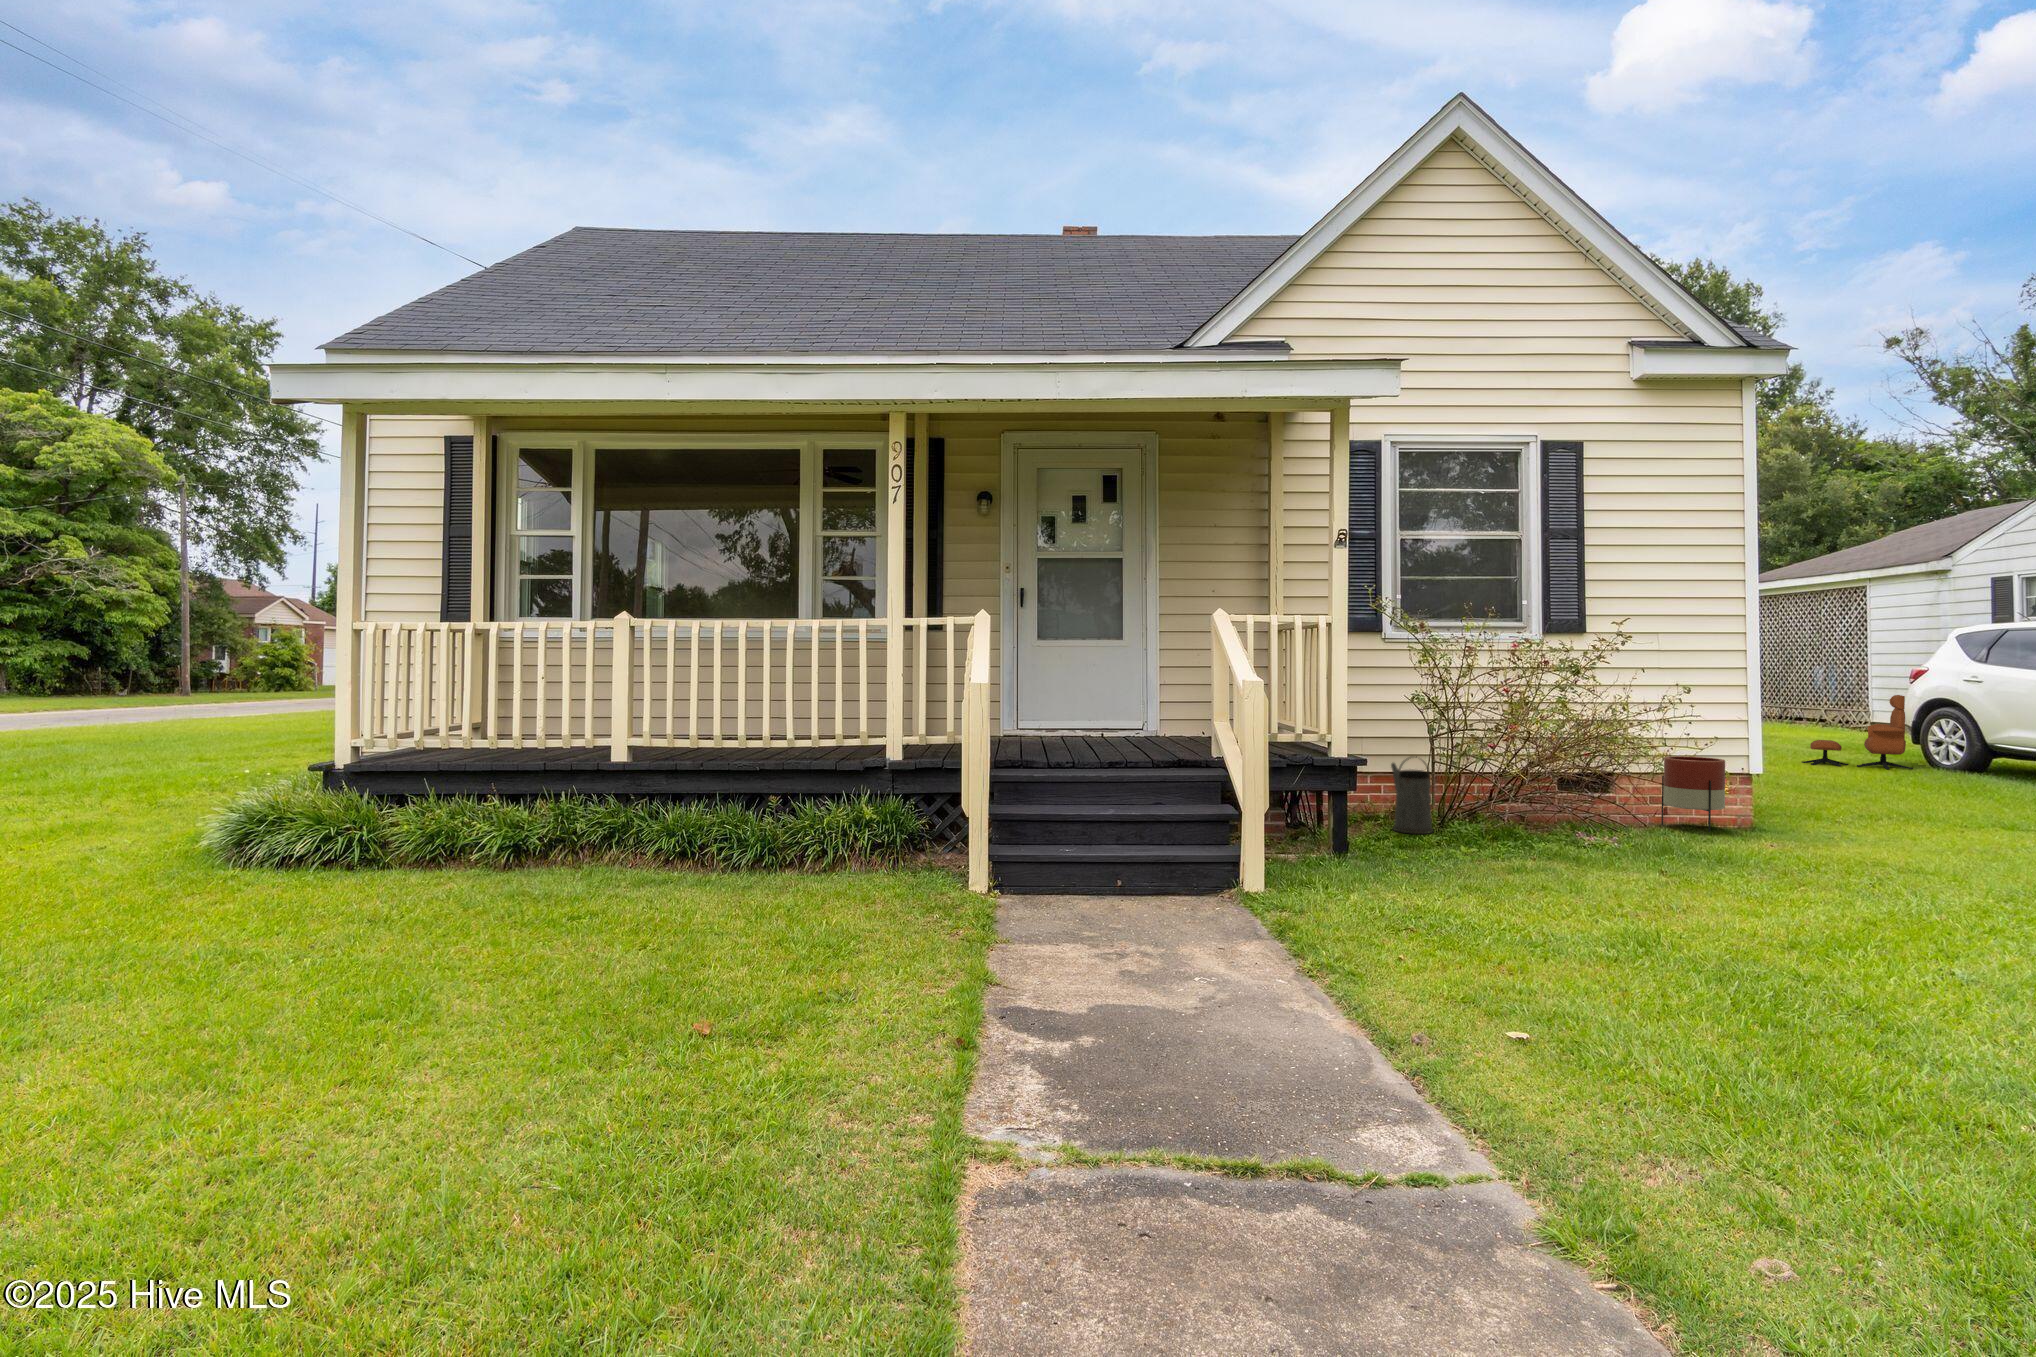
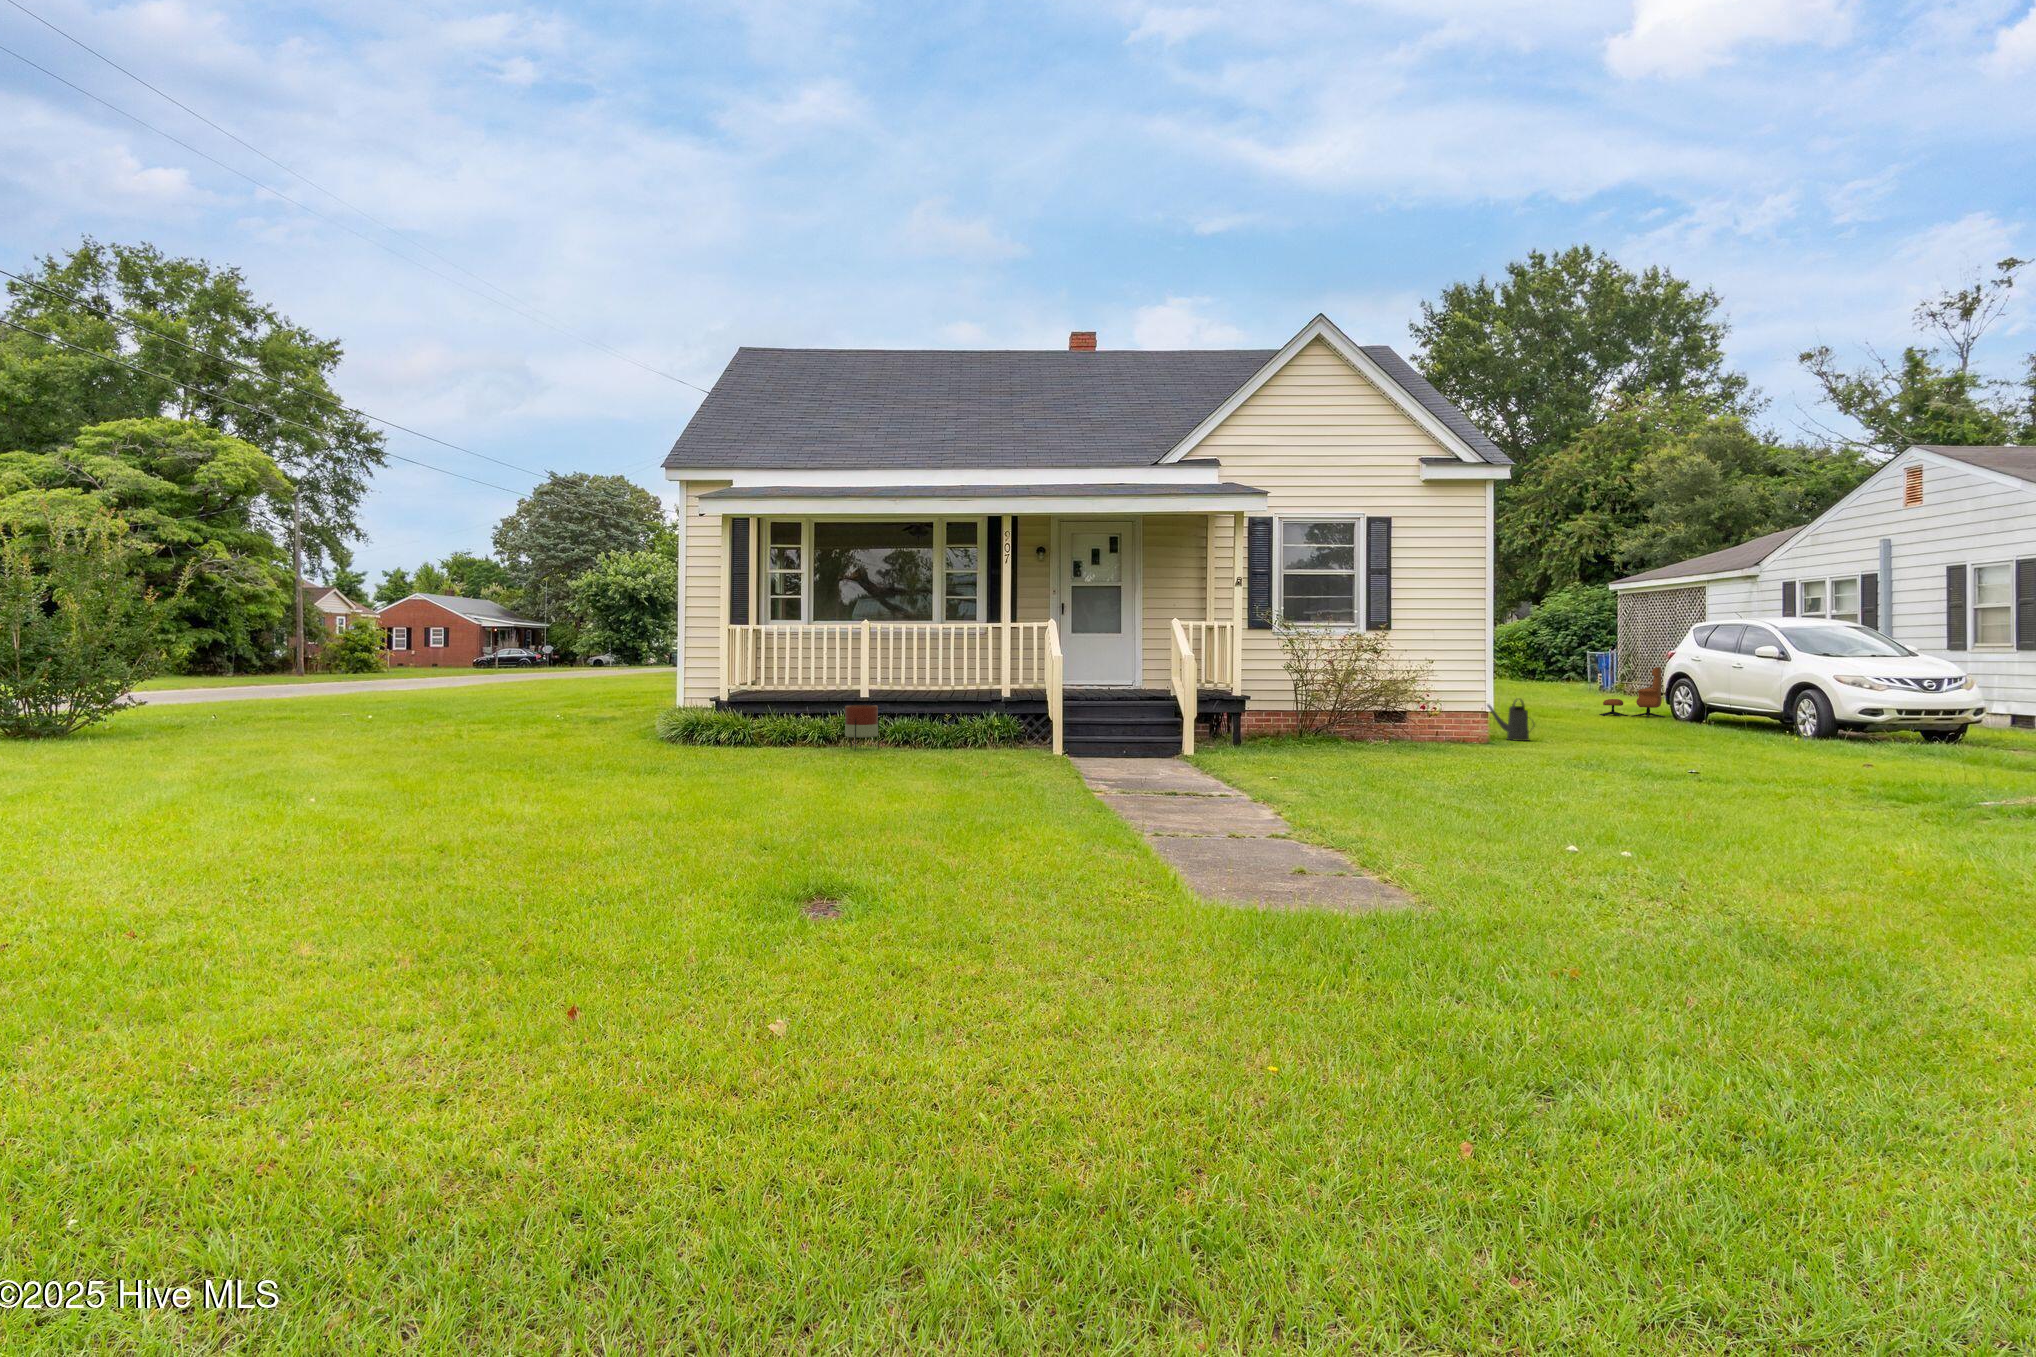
watering can: present [1391,756,1433,834] -> present [1487,699,1535,741]
planter: present [1661,756,1725,832] -> present [845,705,879,751]

